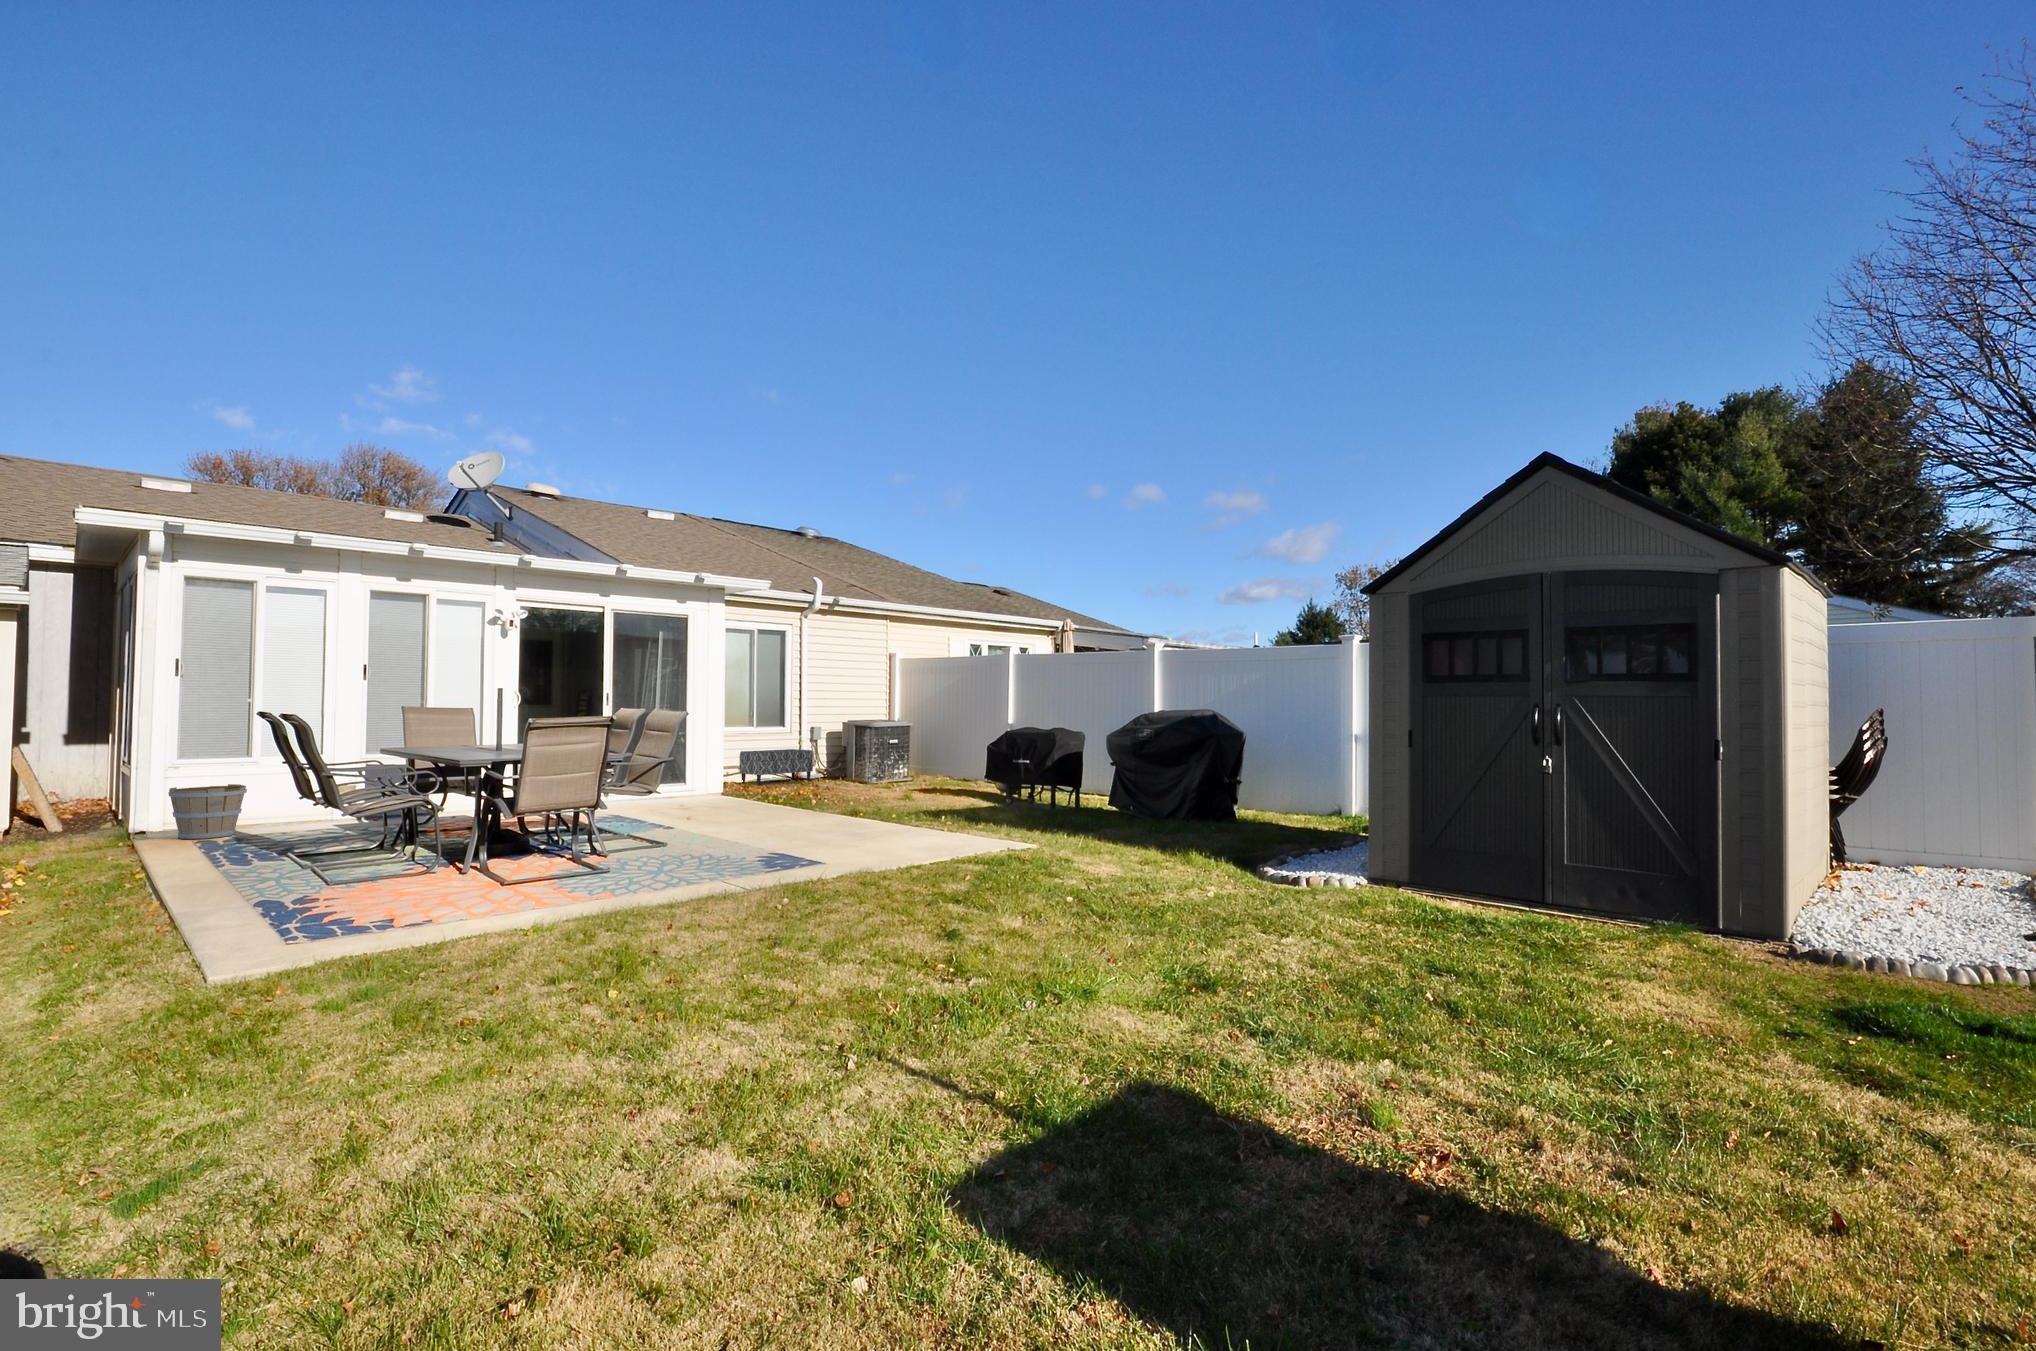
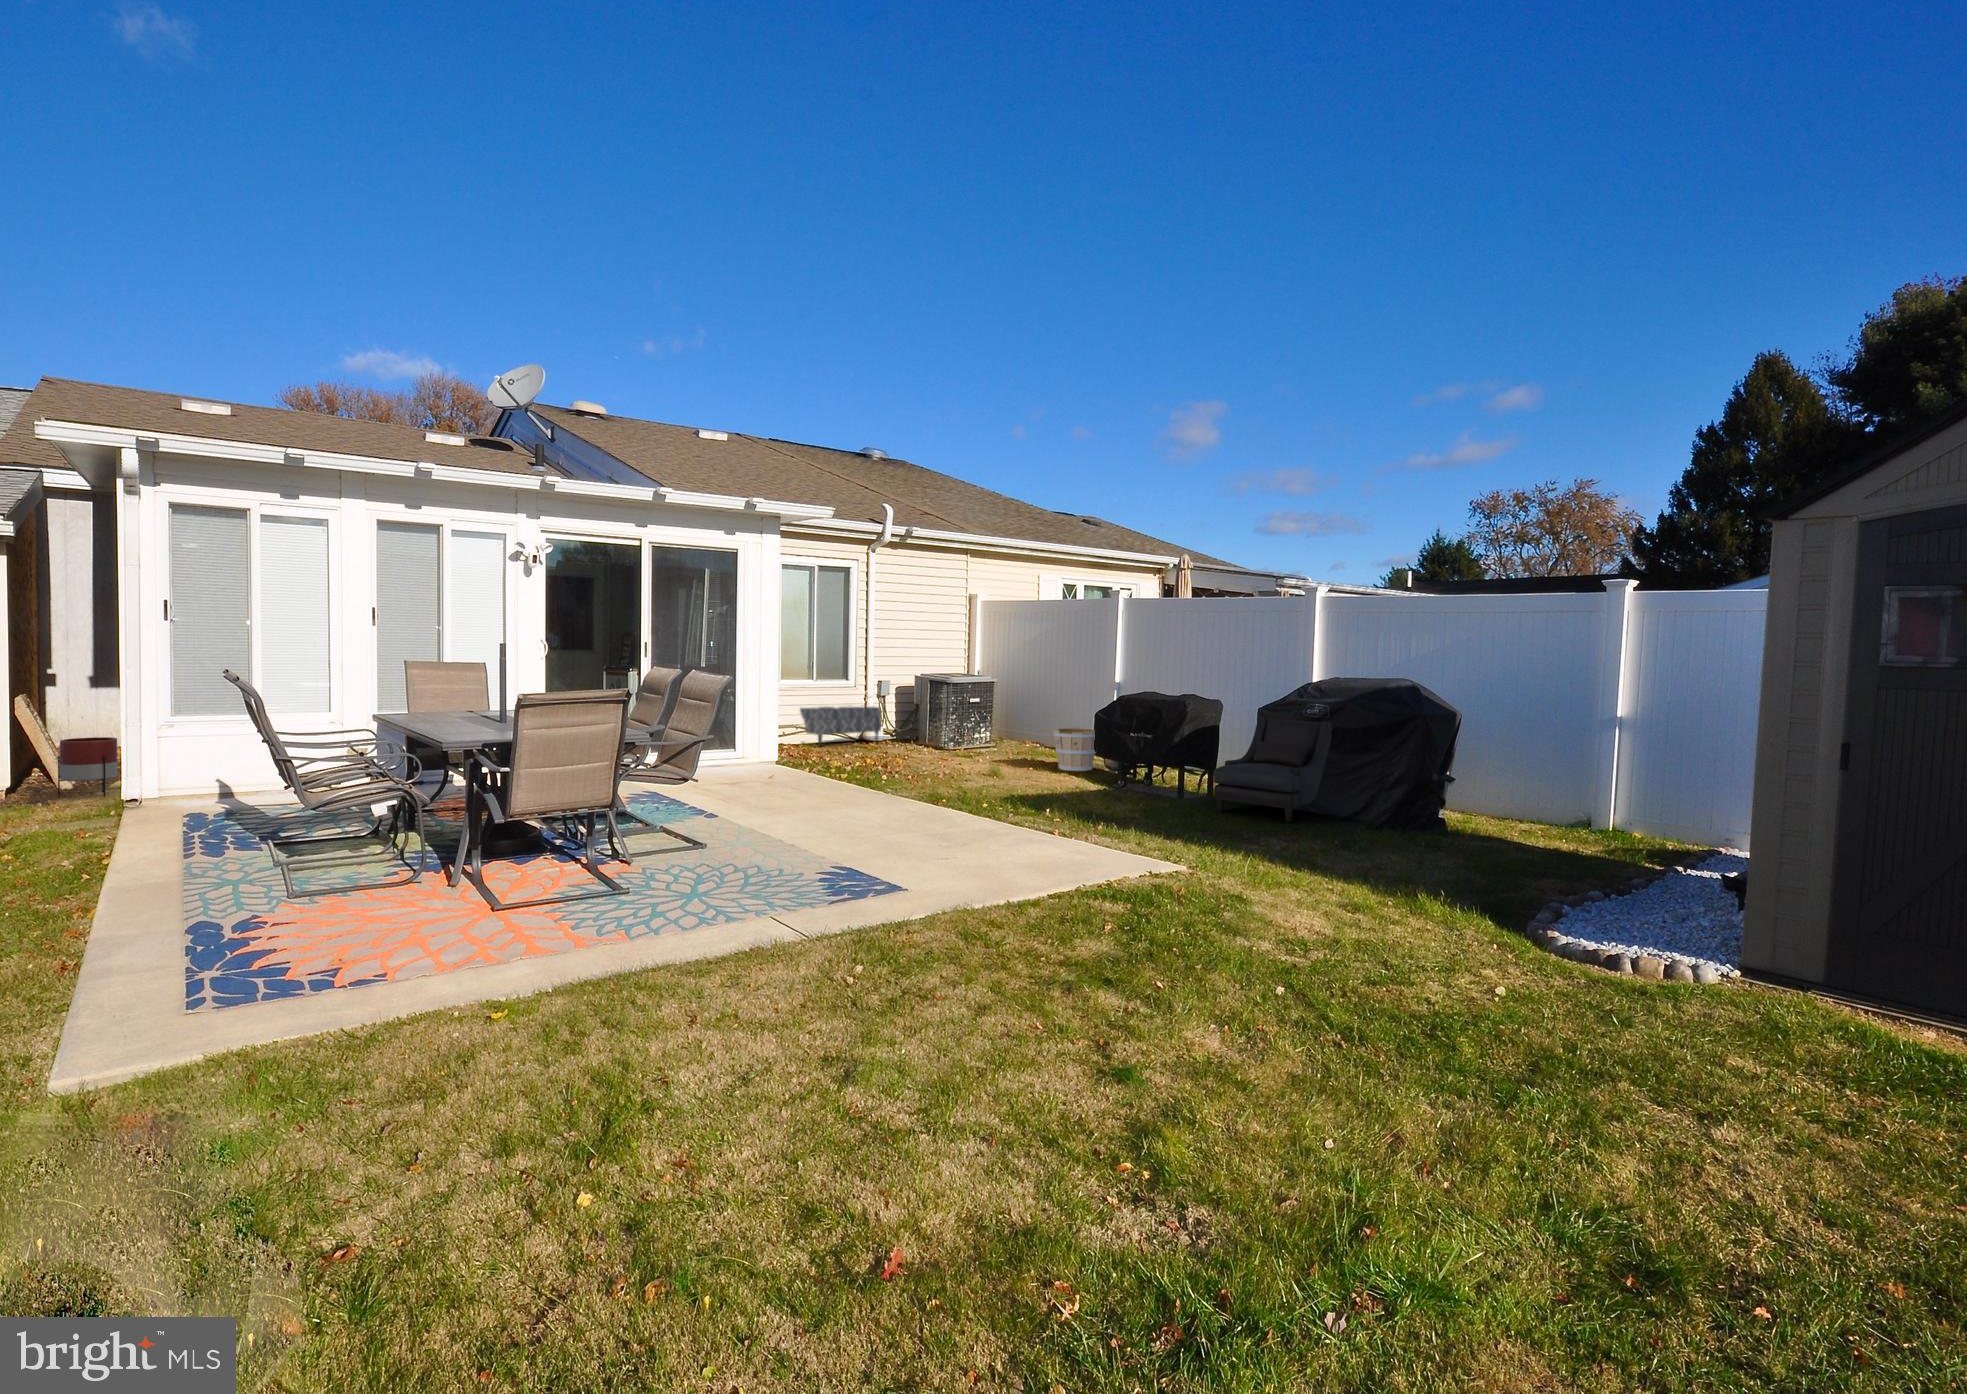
armchair: none [1093,745,1187,827] -> present [1214,717,1332,822]
planter: none [73,783,128,837] -> present [58,737,118,797]
wooden bucket: present [168,784,247,839] -> present [1053,727,1096,771]

